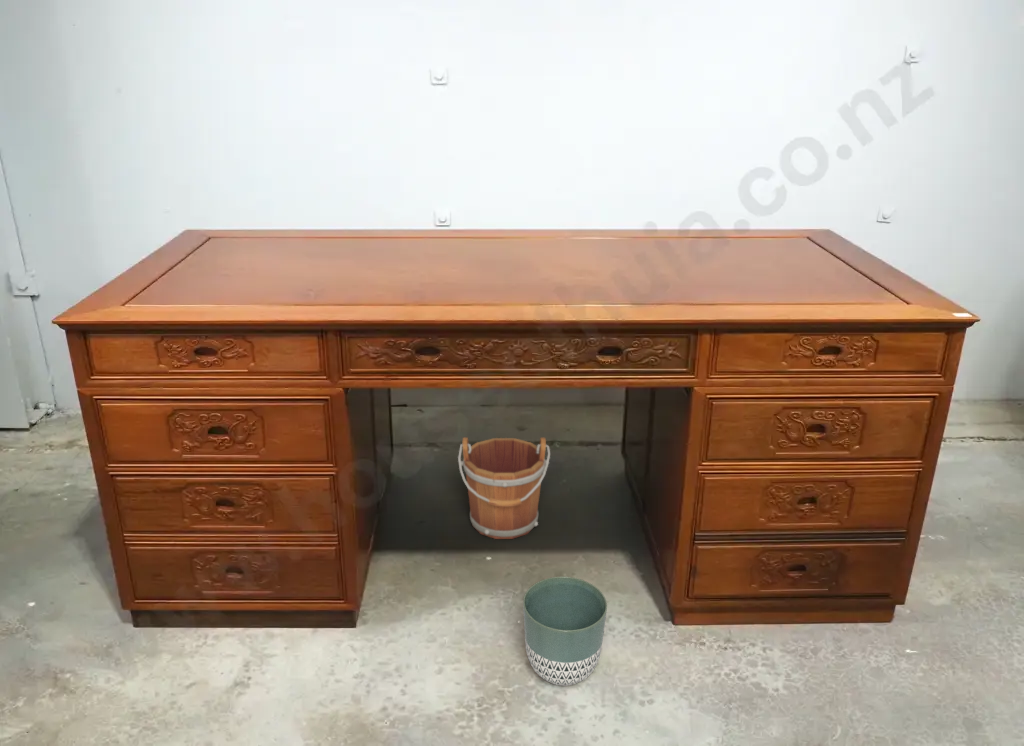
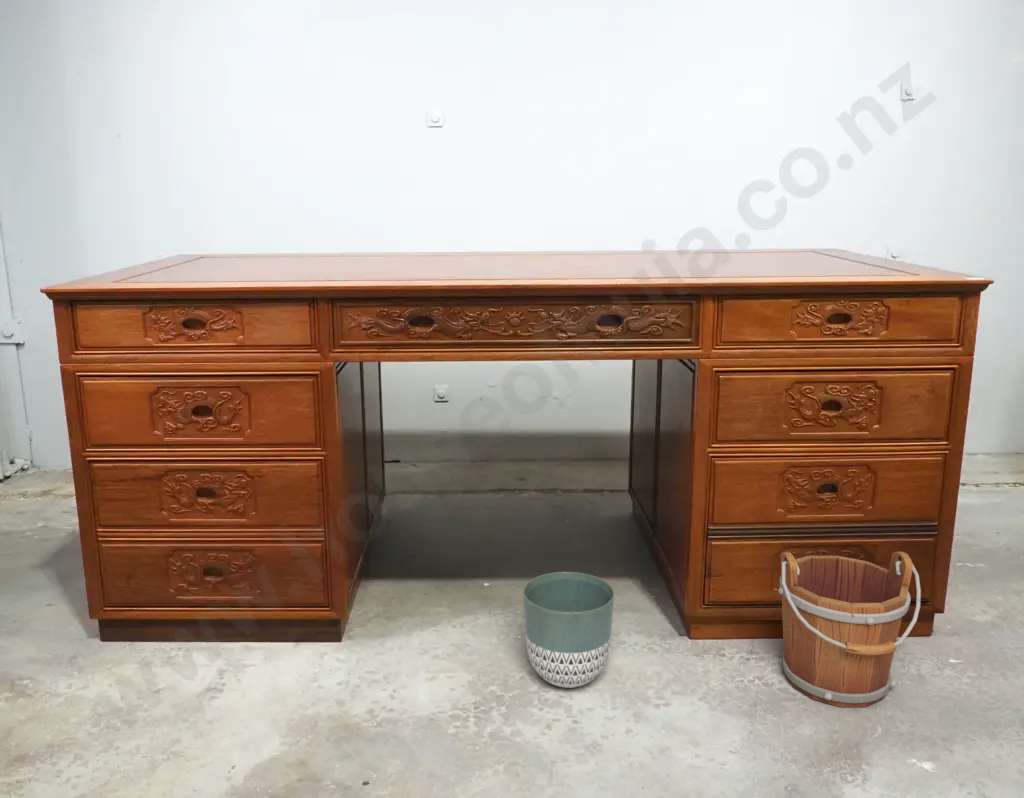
bucket: present [458,438,550,539] -> present [779,552,921,707]

